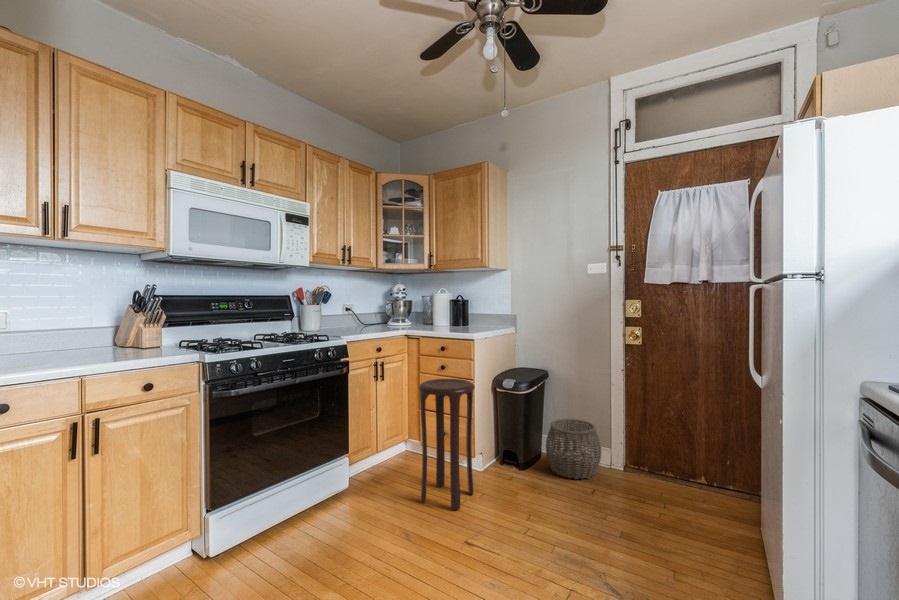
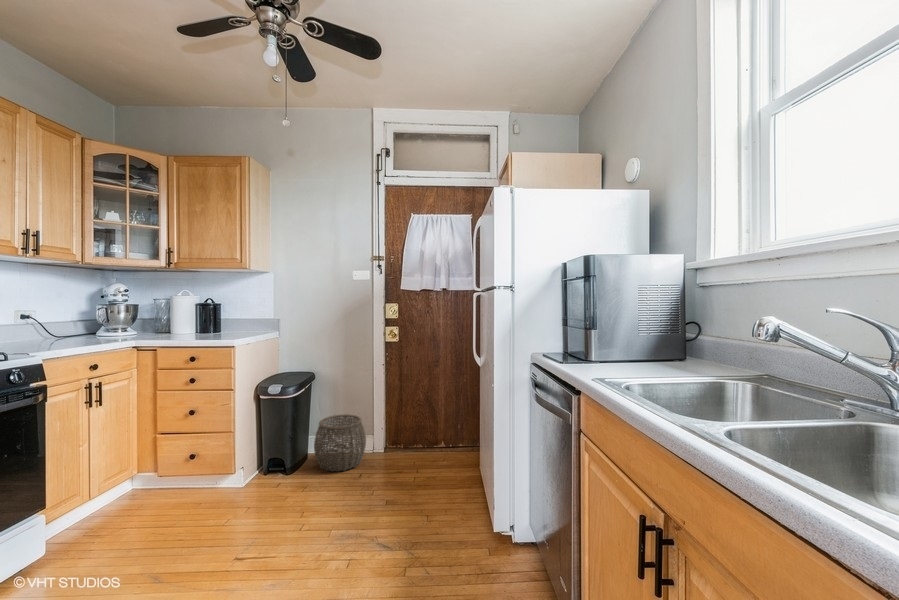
stool: present [419,379,475,510] -> none [166,392,243,547]

